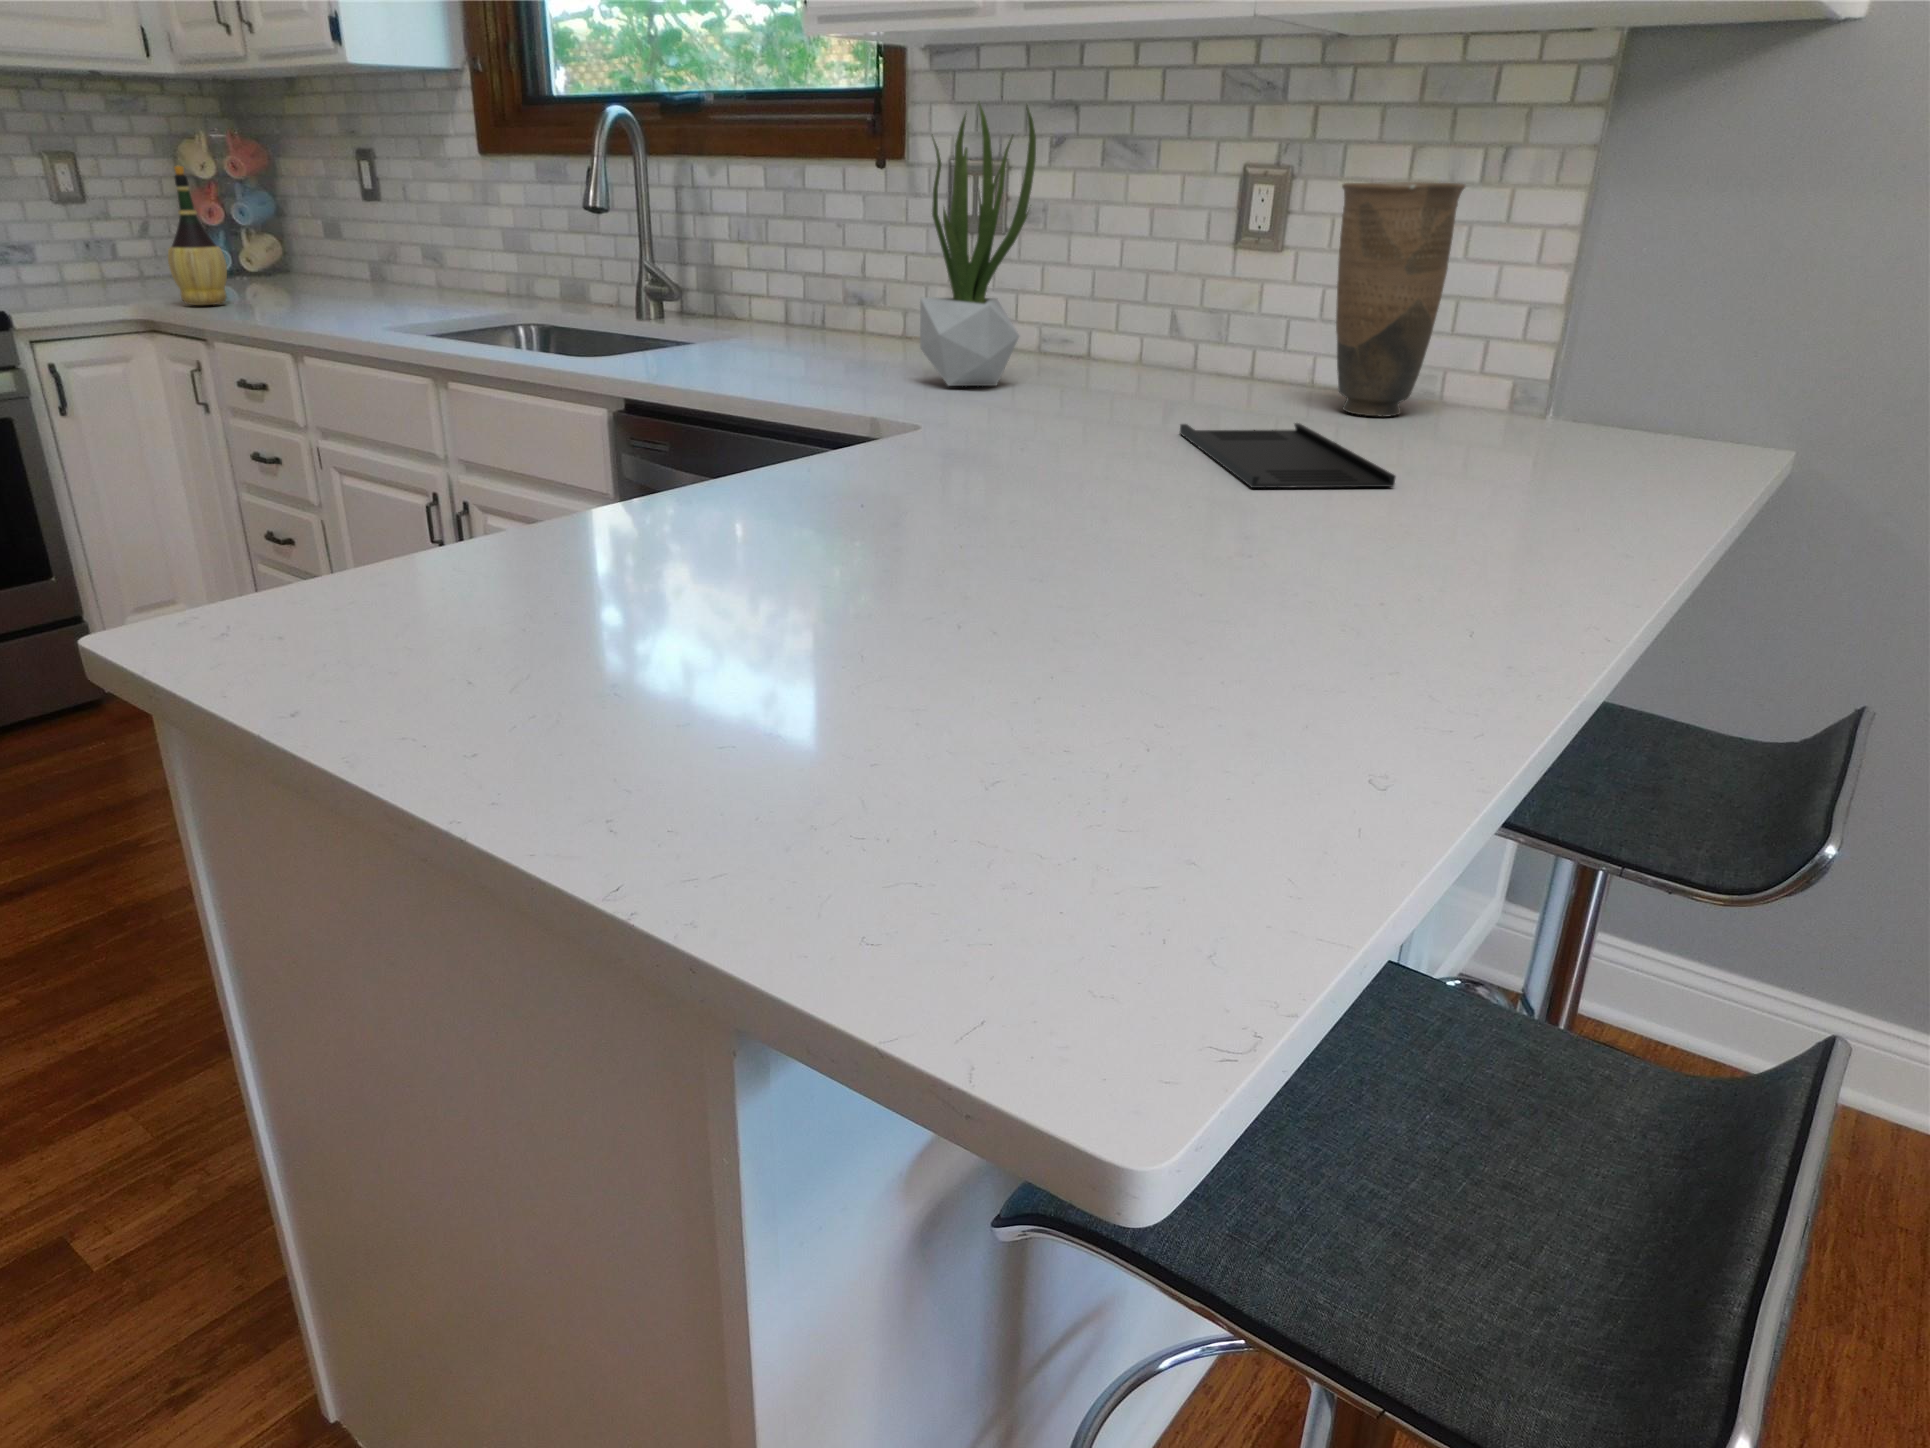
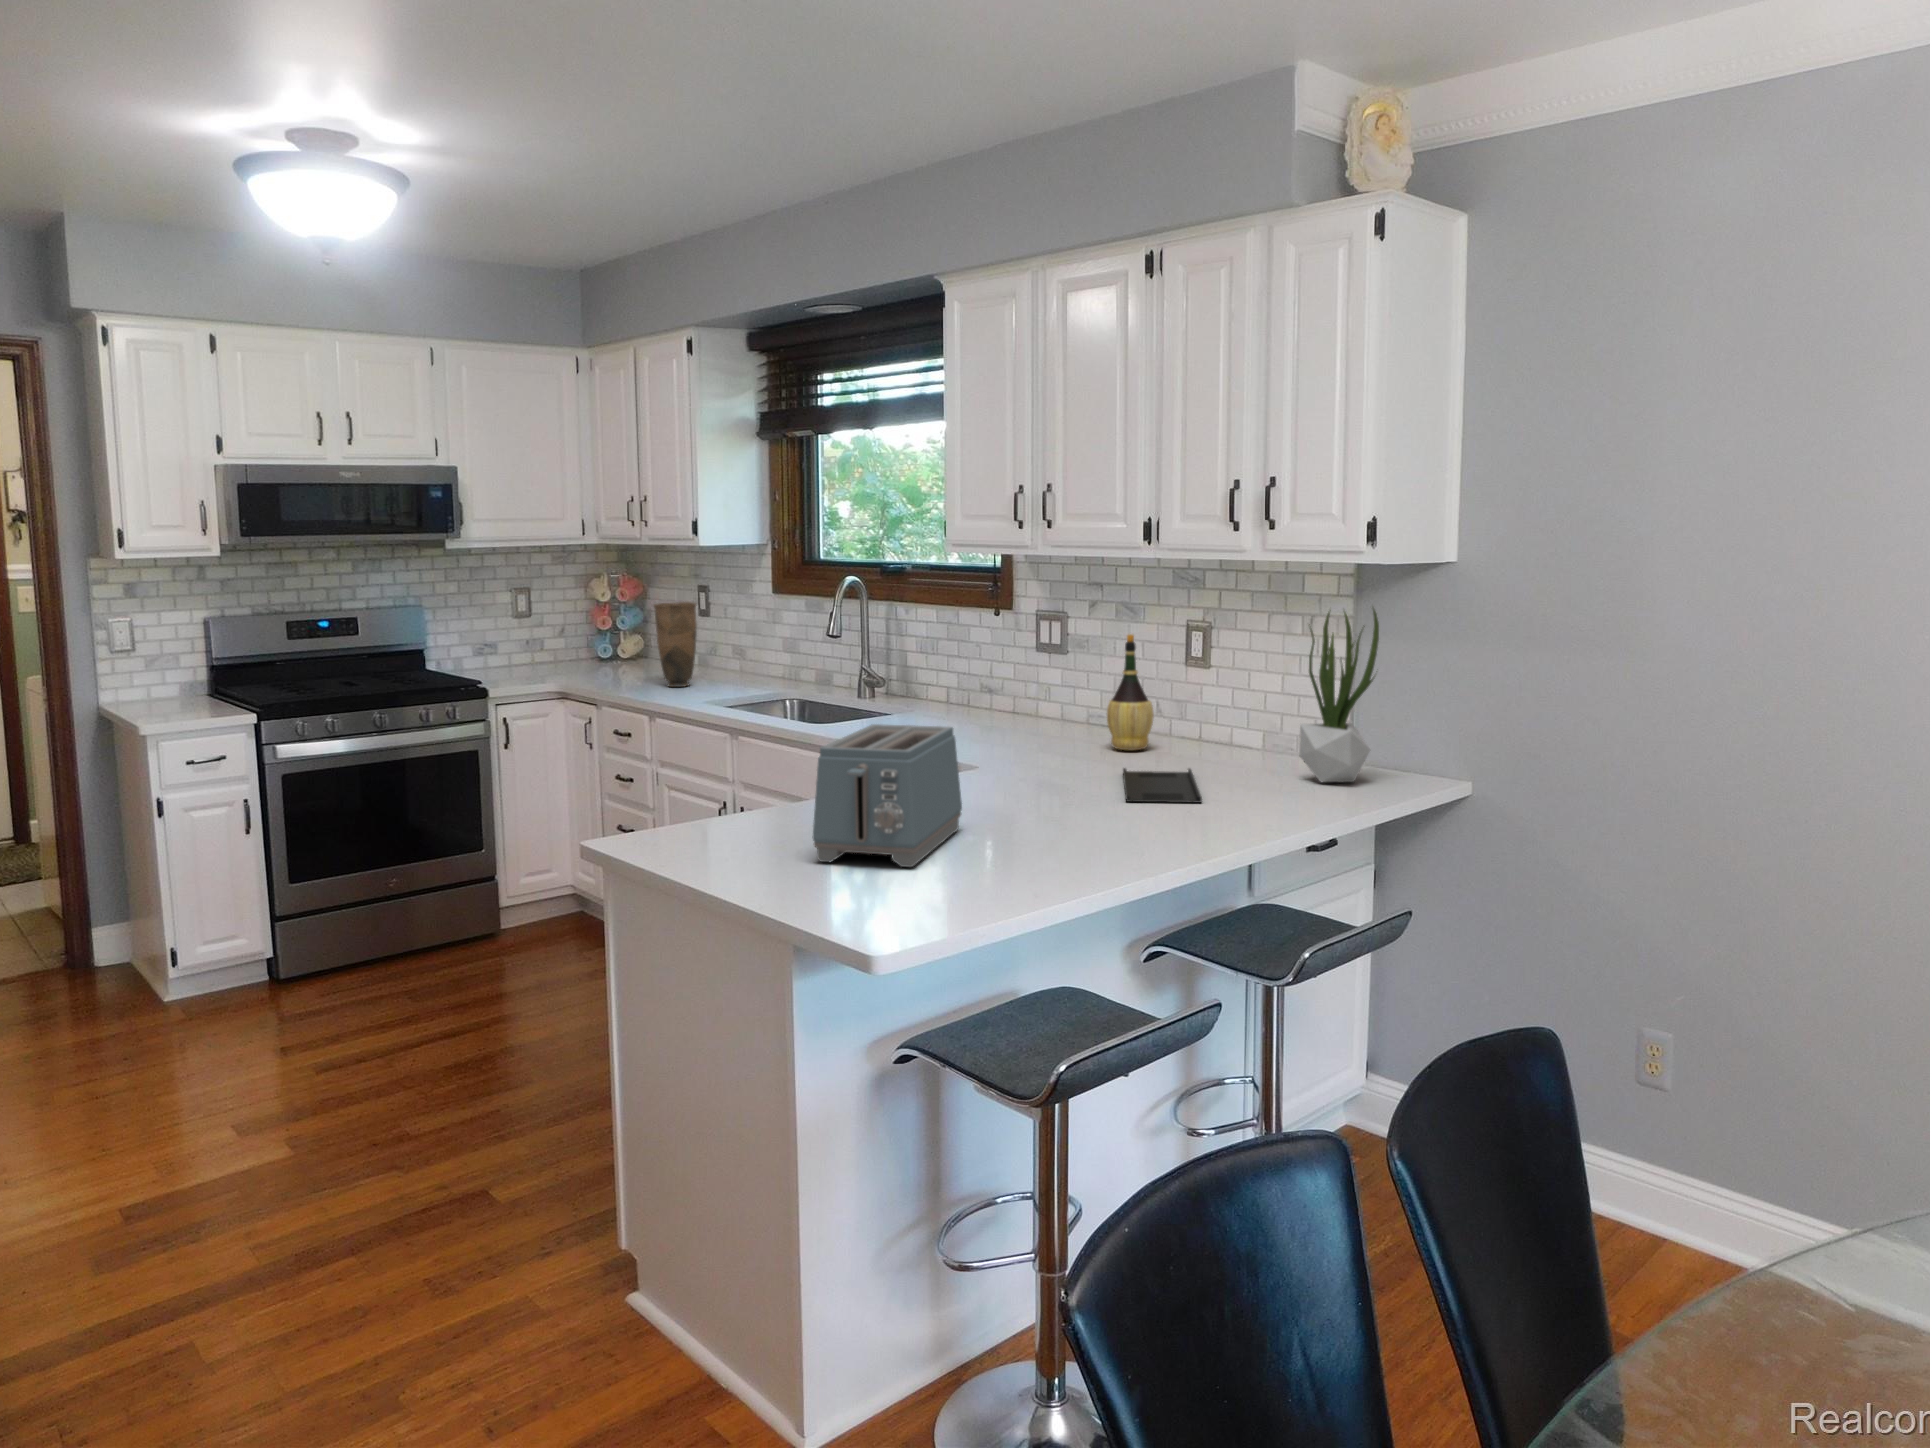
potted plant: present [920,104,1036,386] -> present [1299,608,1379,782]
wine bottle: present [168,166,227,305] -> present [1107,634,1154,750]
vase: present [1336,182,1465,417] -> present [654,602,697,687]
toaster: none [687,317,988,669] -> present [813,724,962,867]

